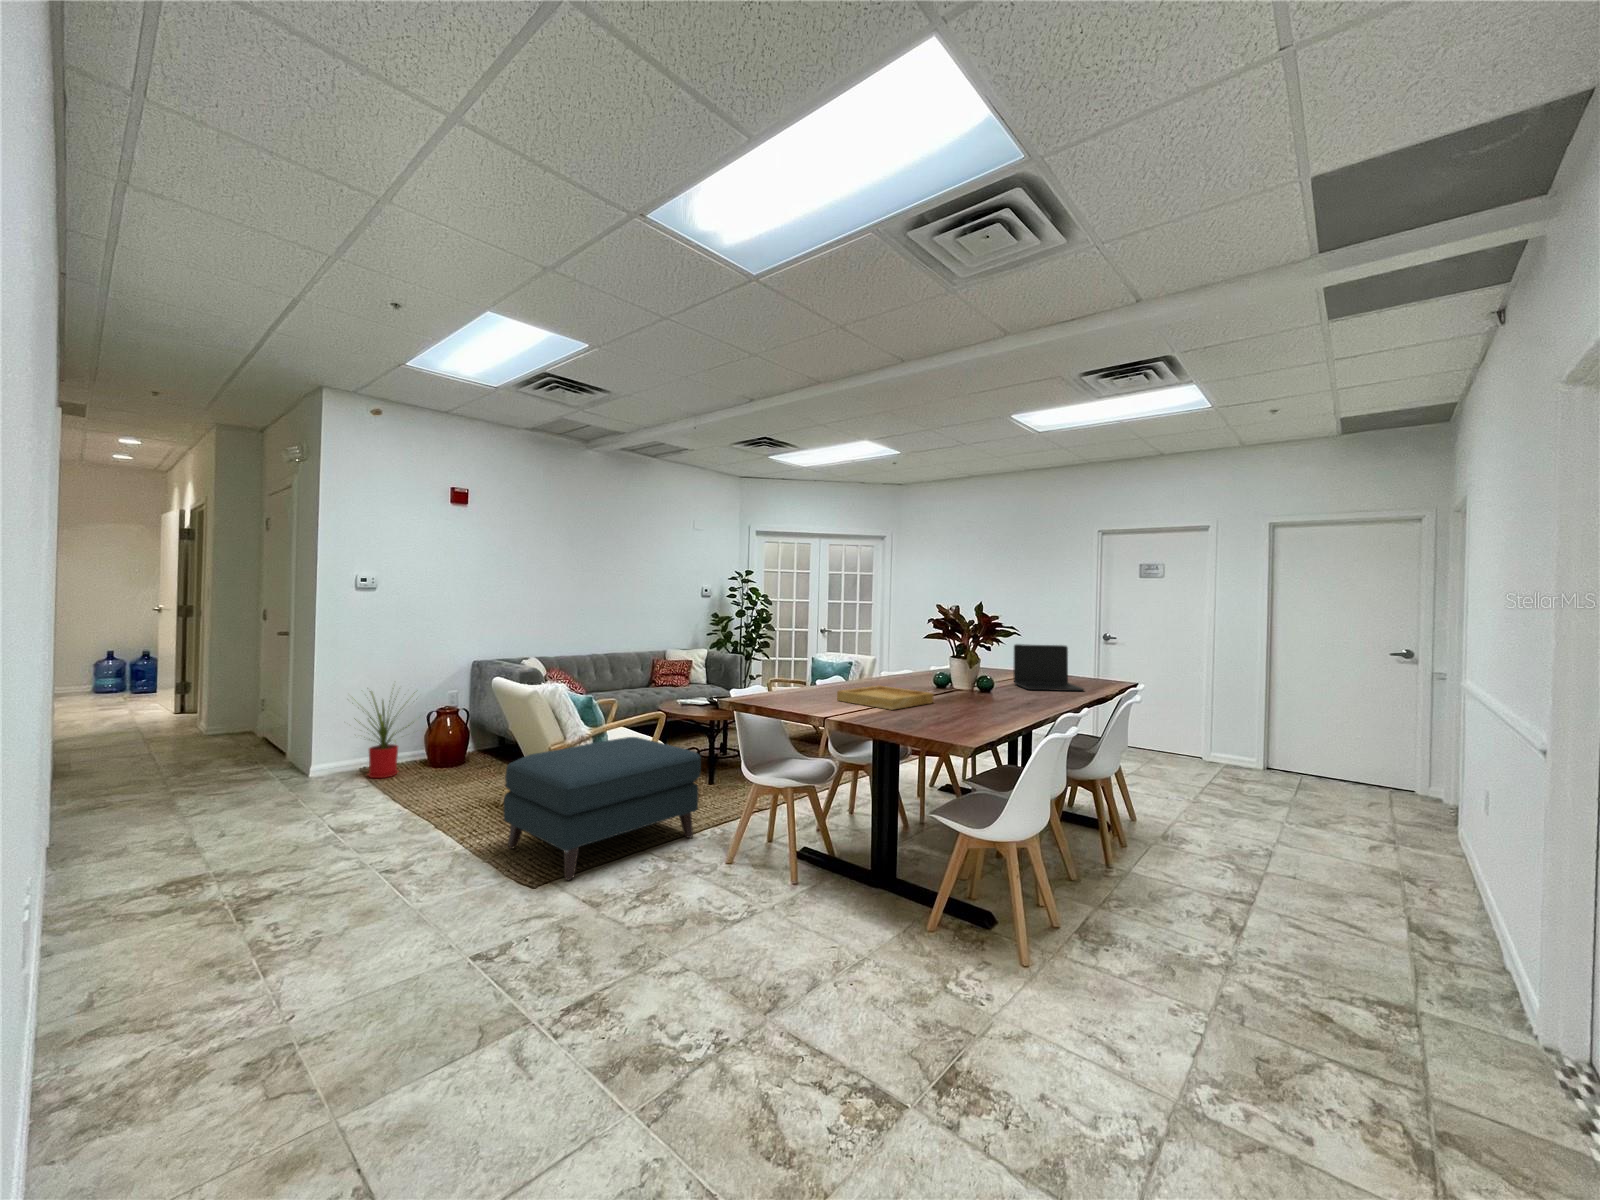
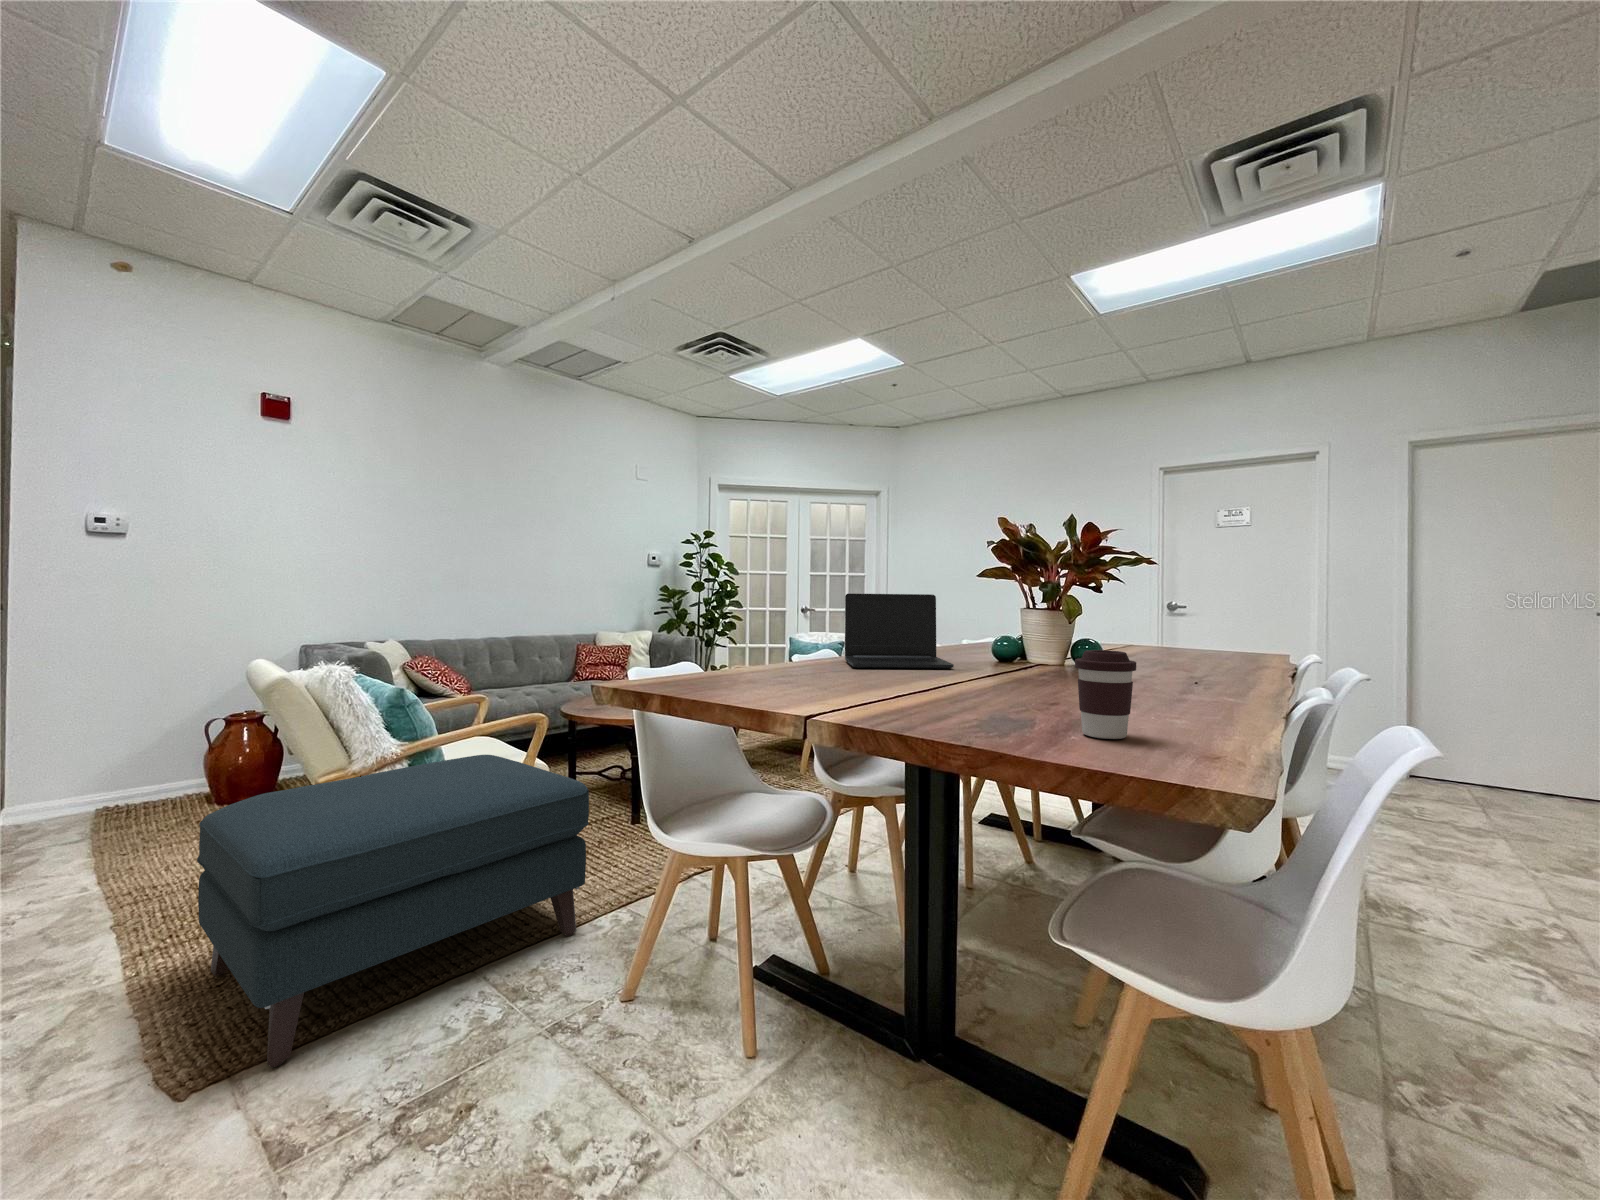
laptop: present [1013,644,1084,691] -> present [845,594,954,669]
tray: present [837,686,934,710] -> none [830,659,1007,698]
house plant: present [355,691,410,778] -> none [47,673,200,824]
coffee cup: none [941,692,965,730] -> present [1075,650,1136,739]

